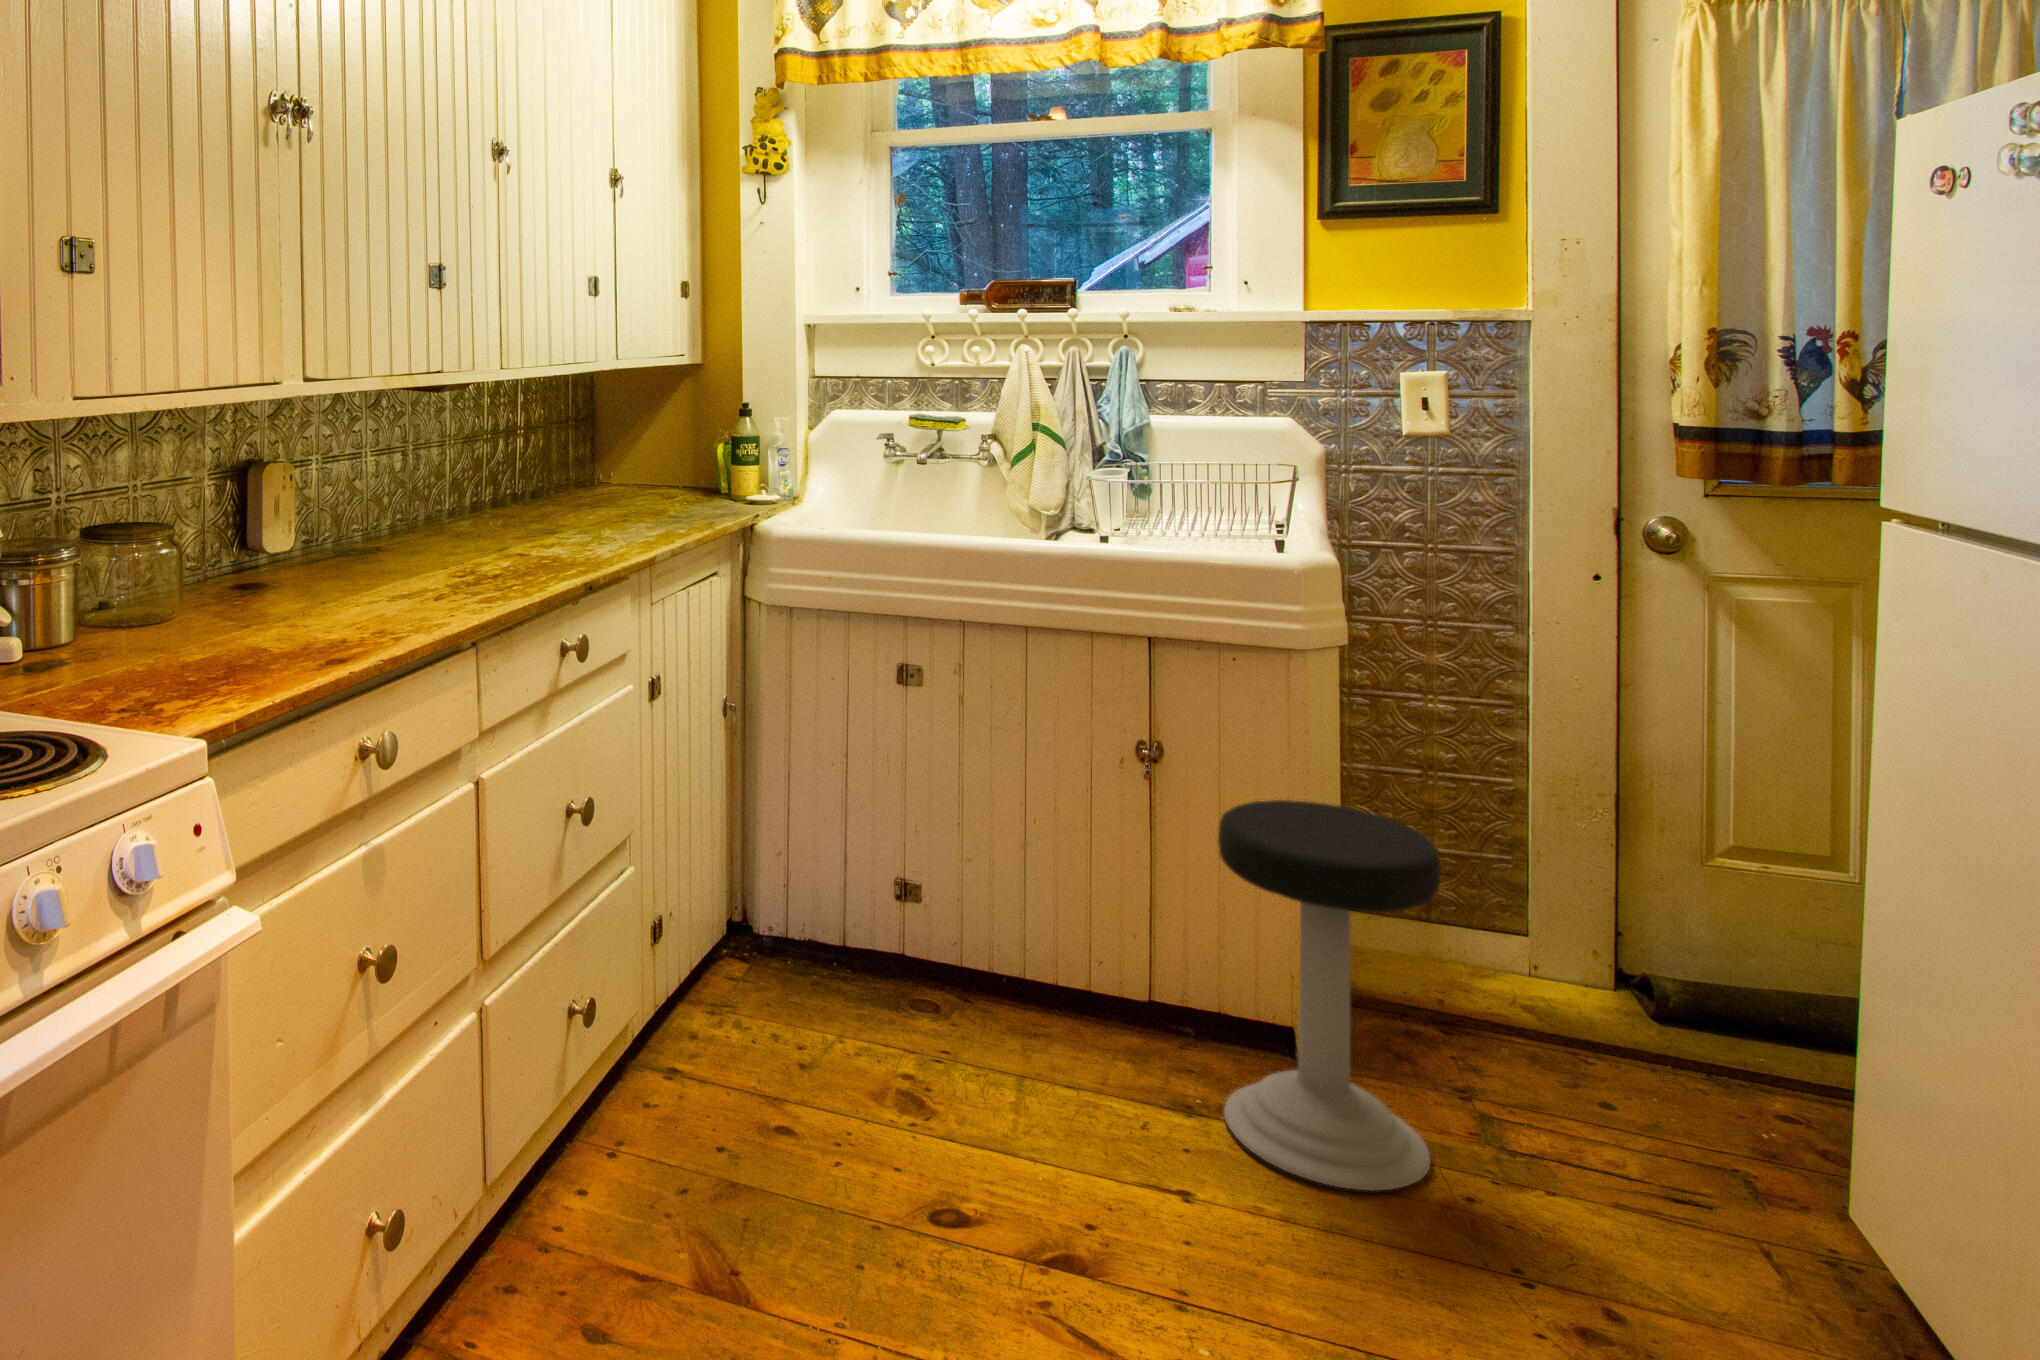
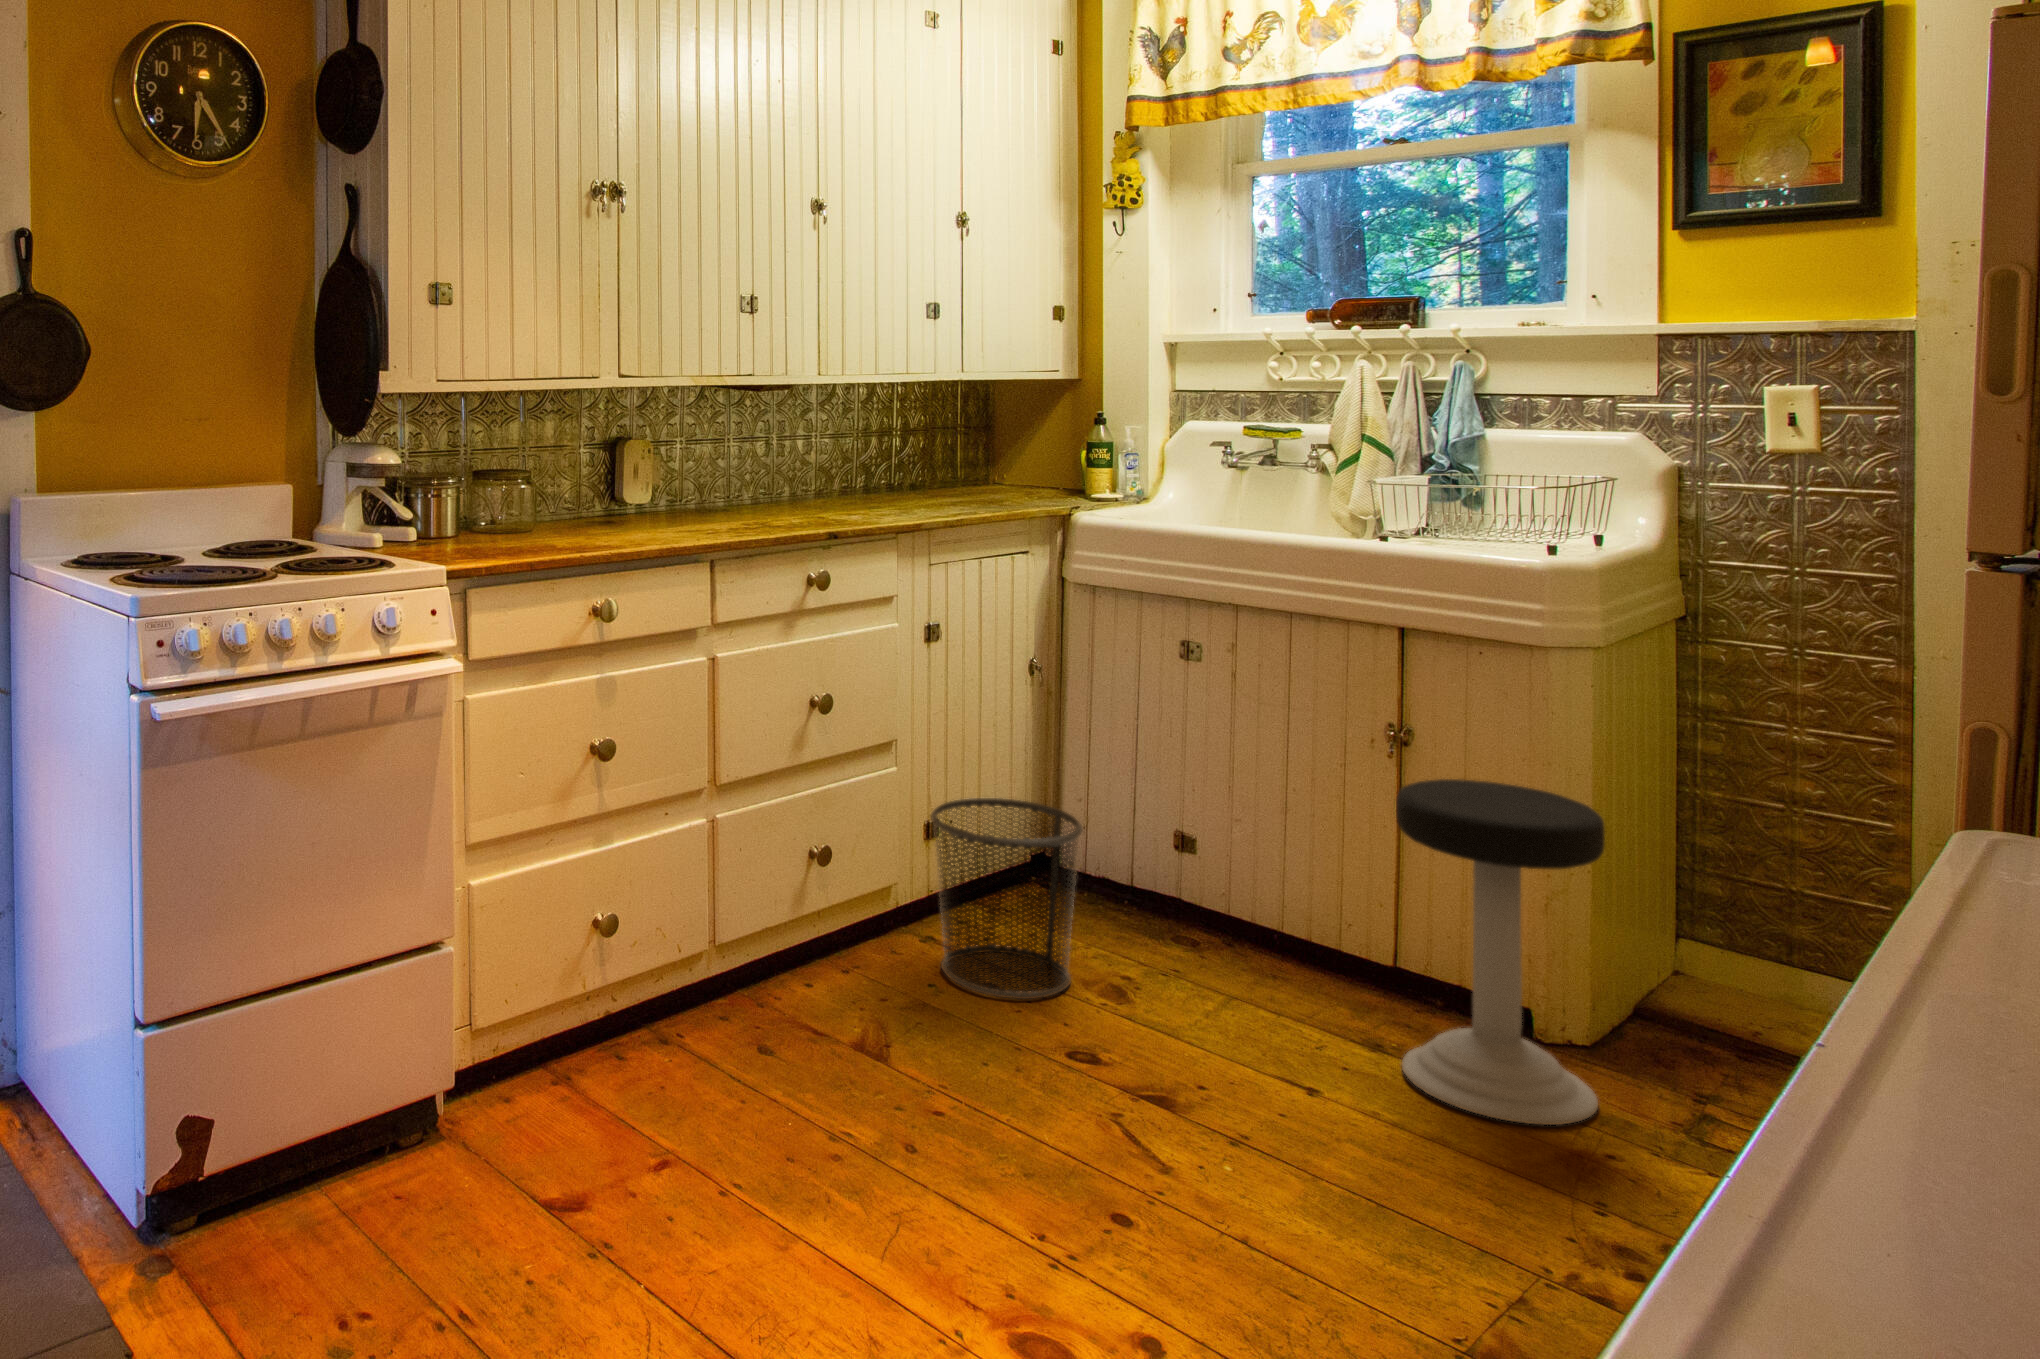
waste bin: none [688,877,870,1142] -> present [931,798,1083,999]

